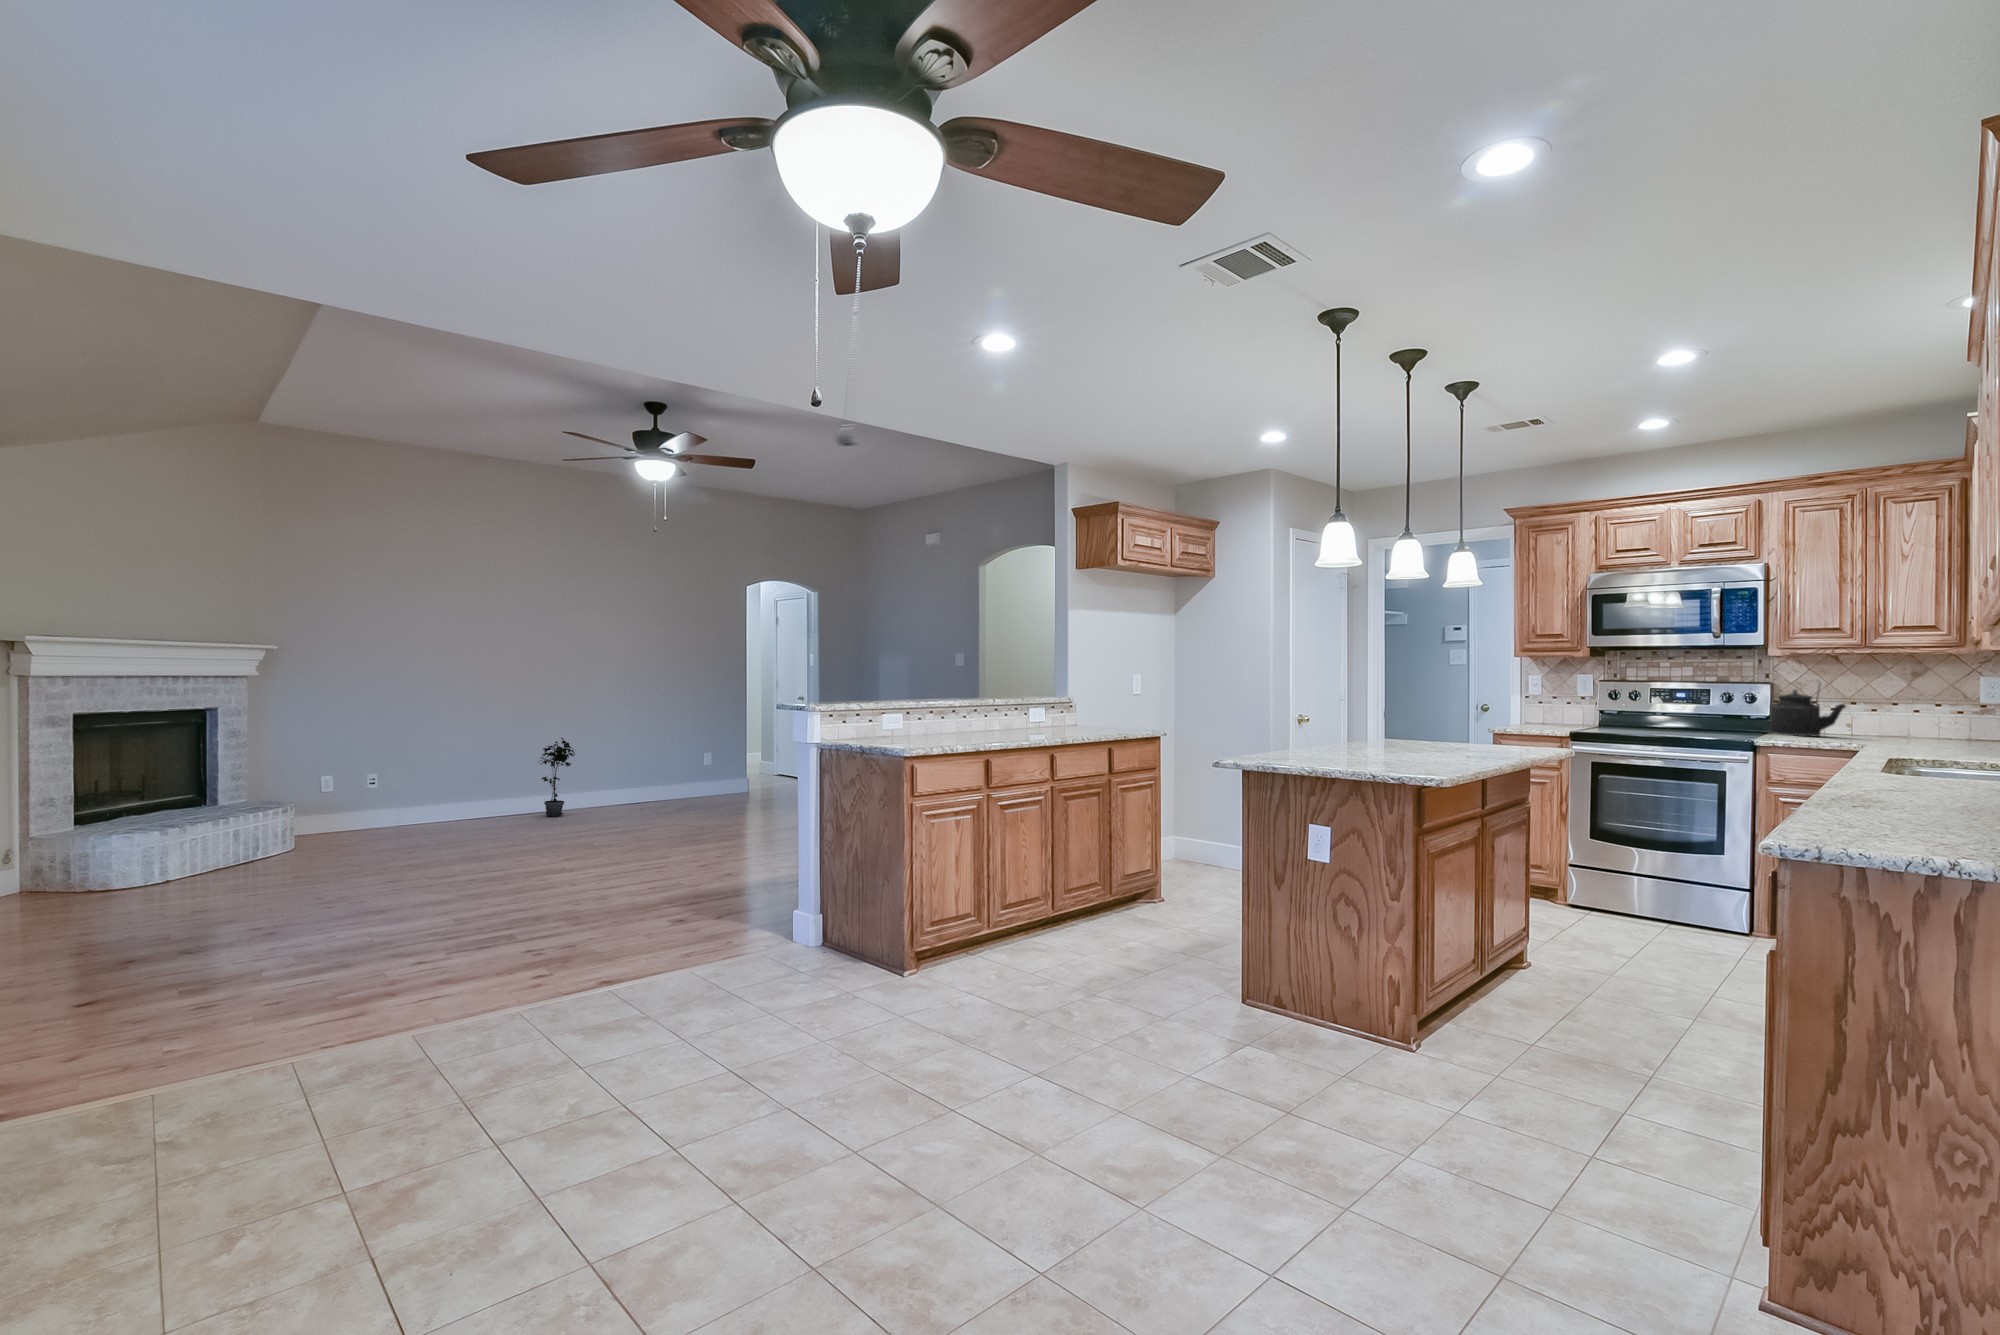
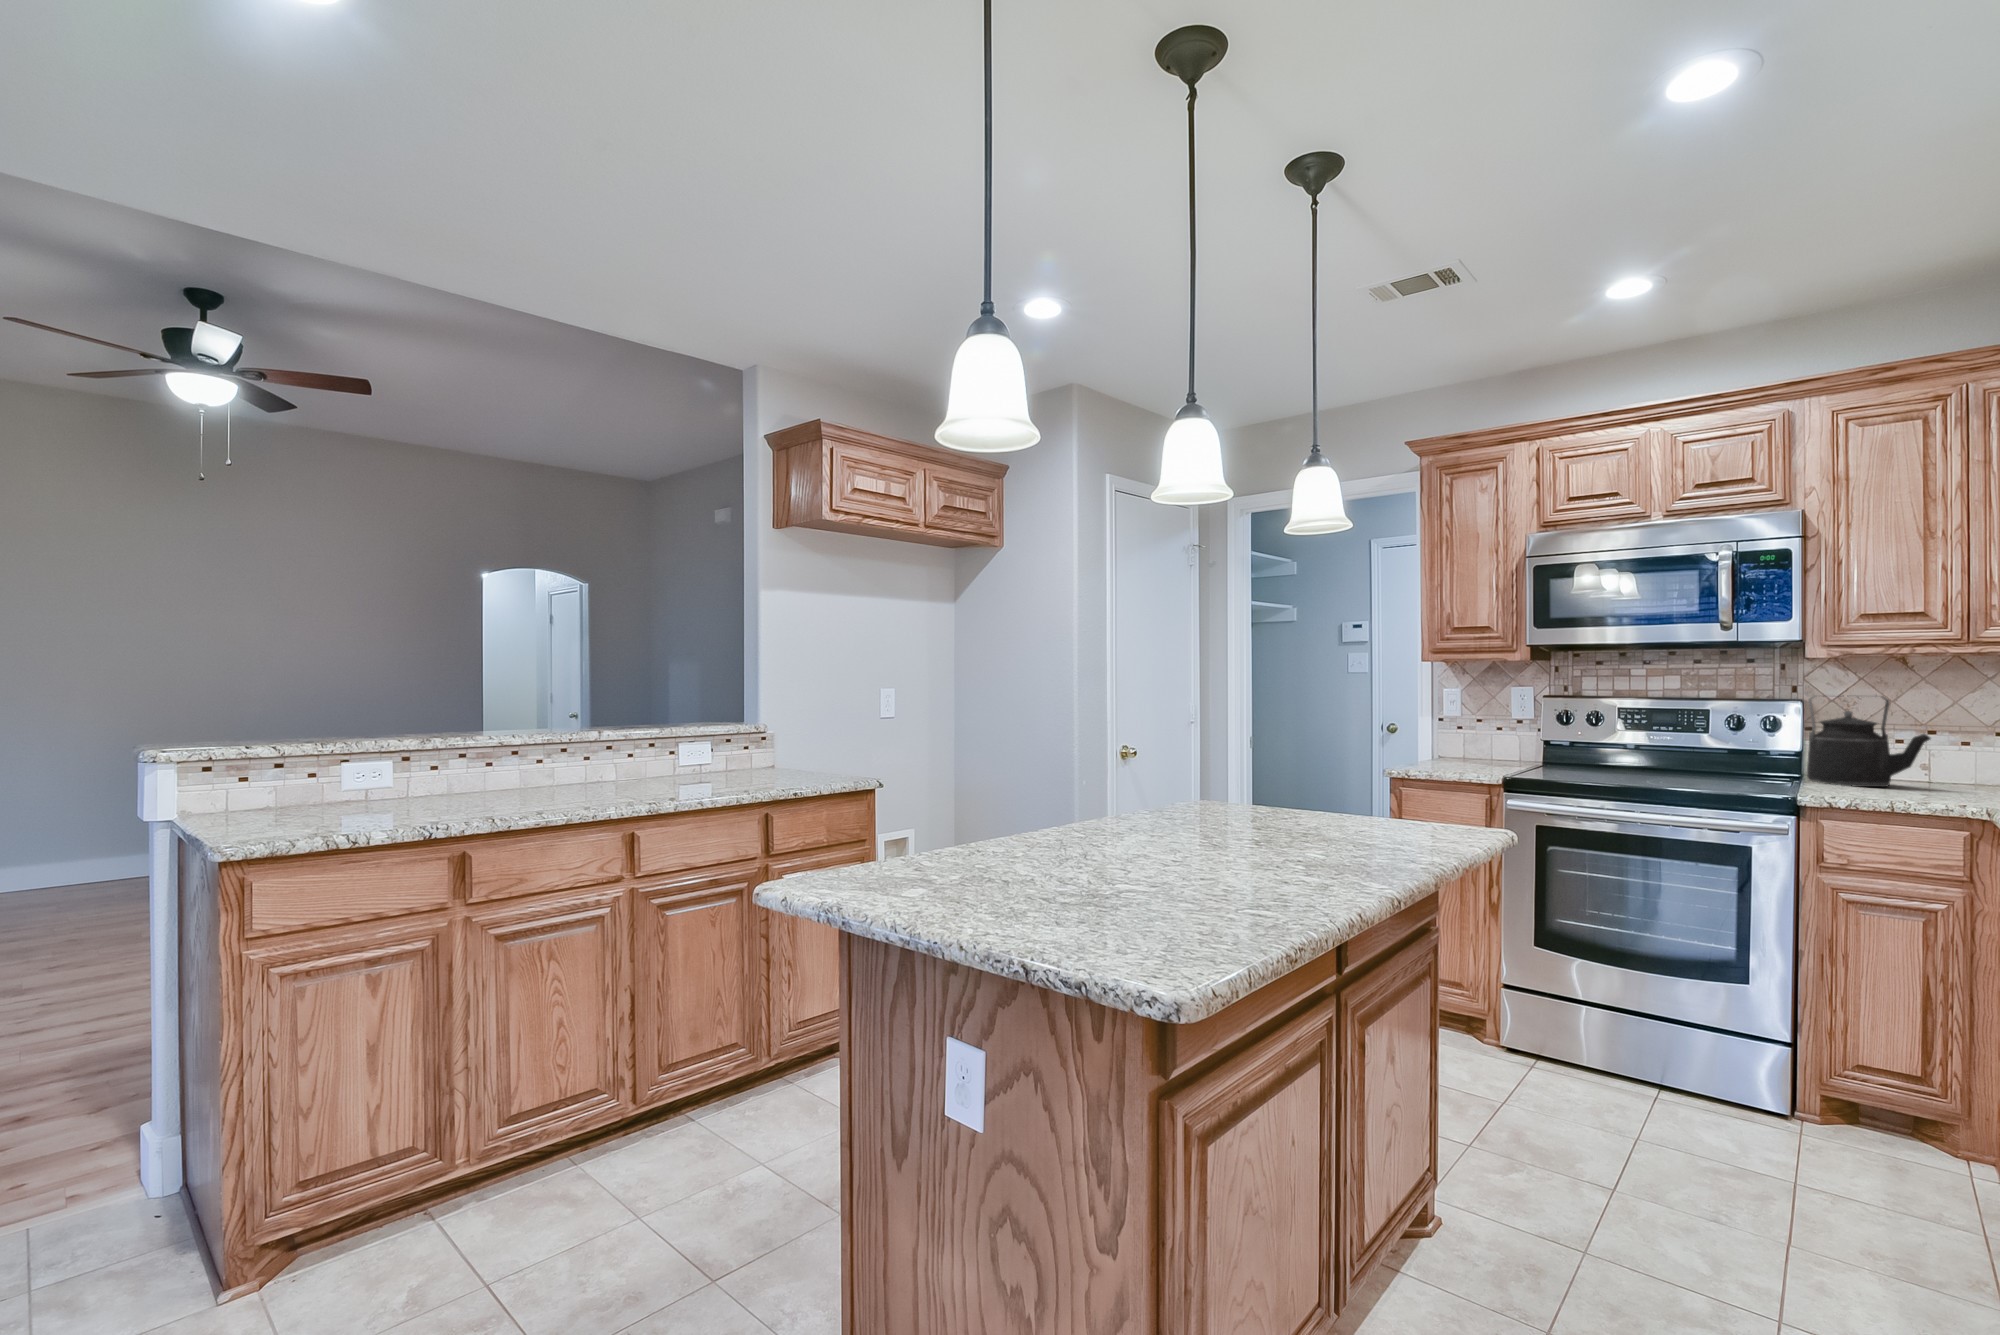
potted plant: present [540,738,575,816] -> none [45,778,114,895]

